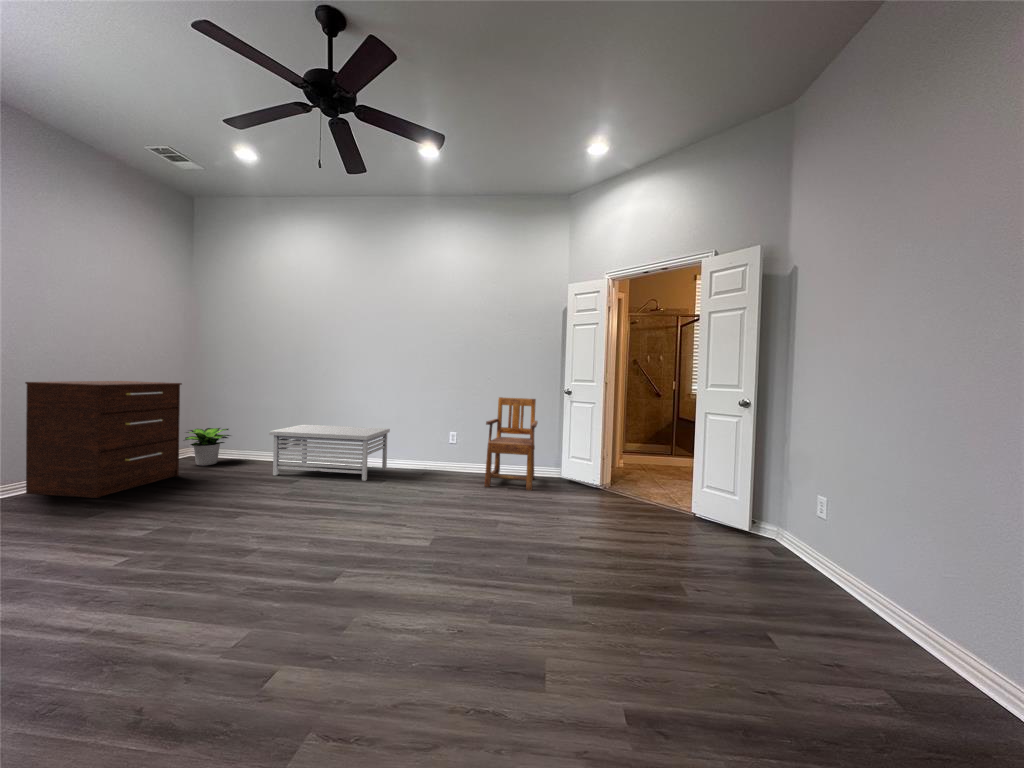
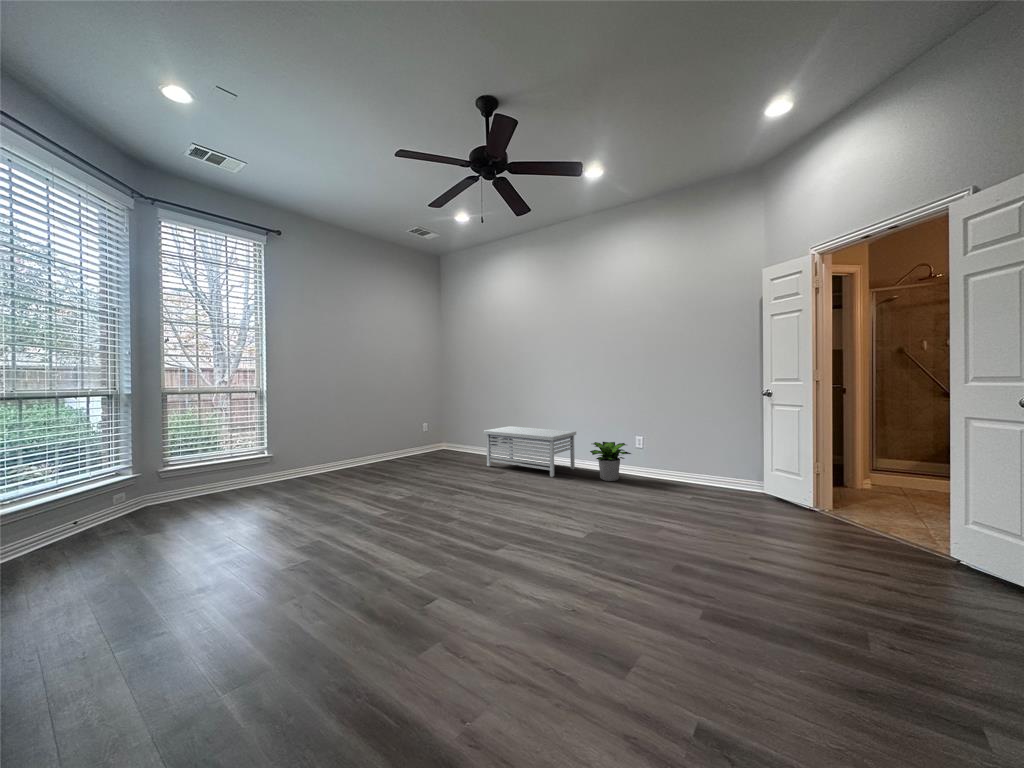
dresser: present [25,381,182,498] -> none [355,394,431,471]
armchair: present [485,397,537,490] -> none [662,401,727,503]
potted plant: present [185,428,230,465] -> present [590,442,631,481]

